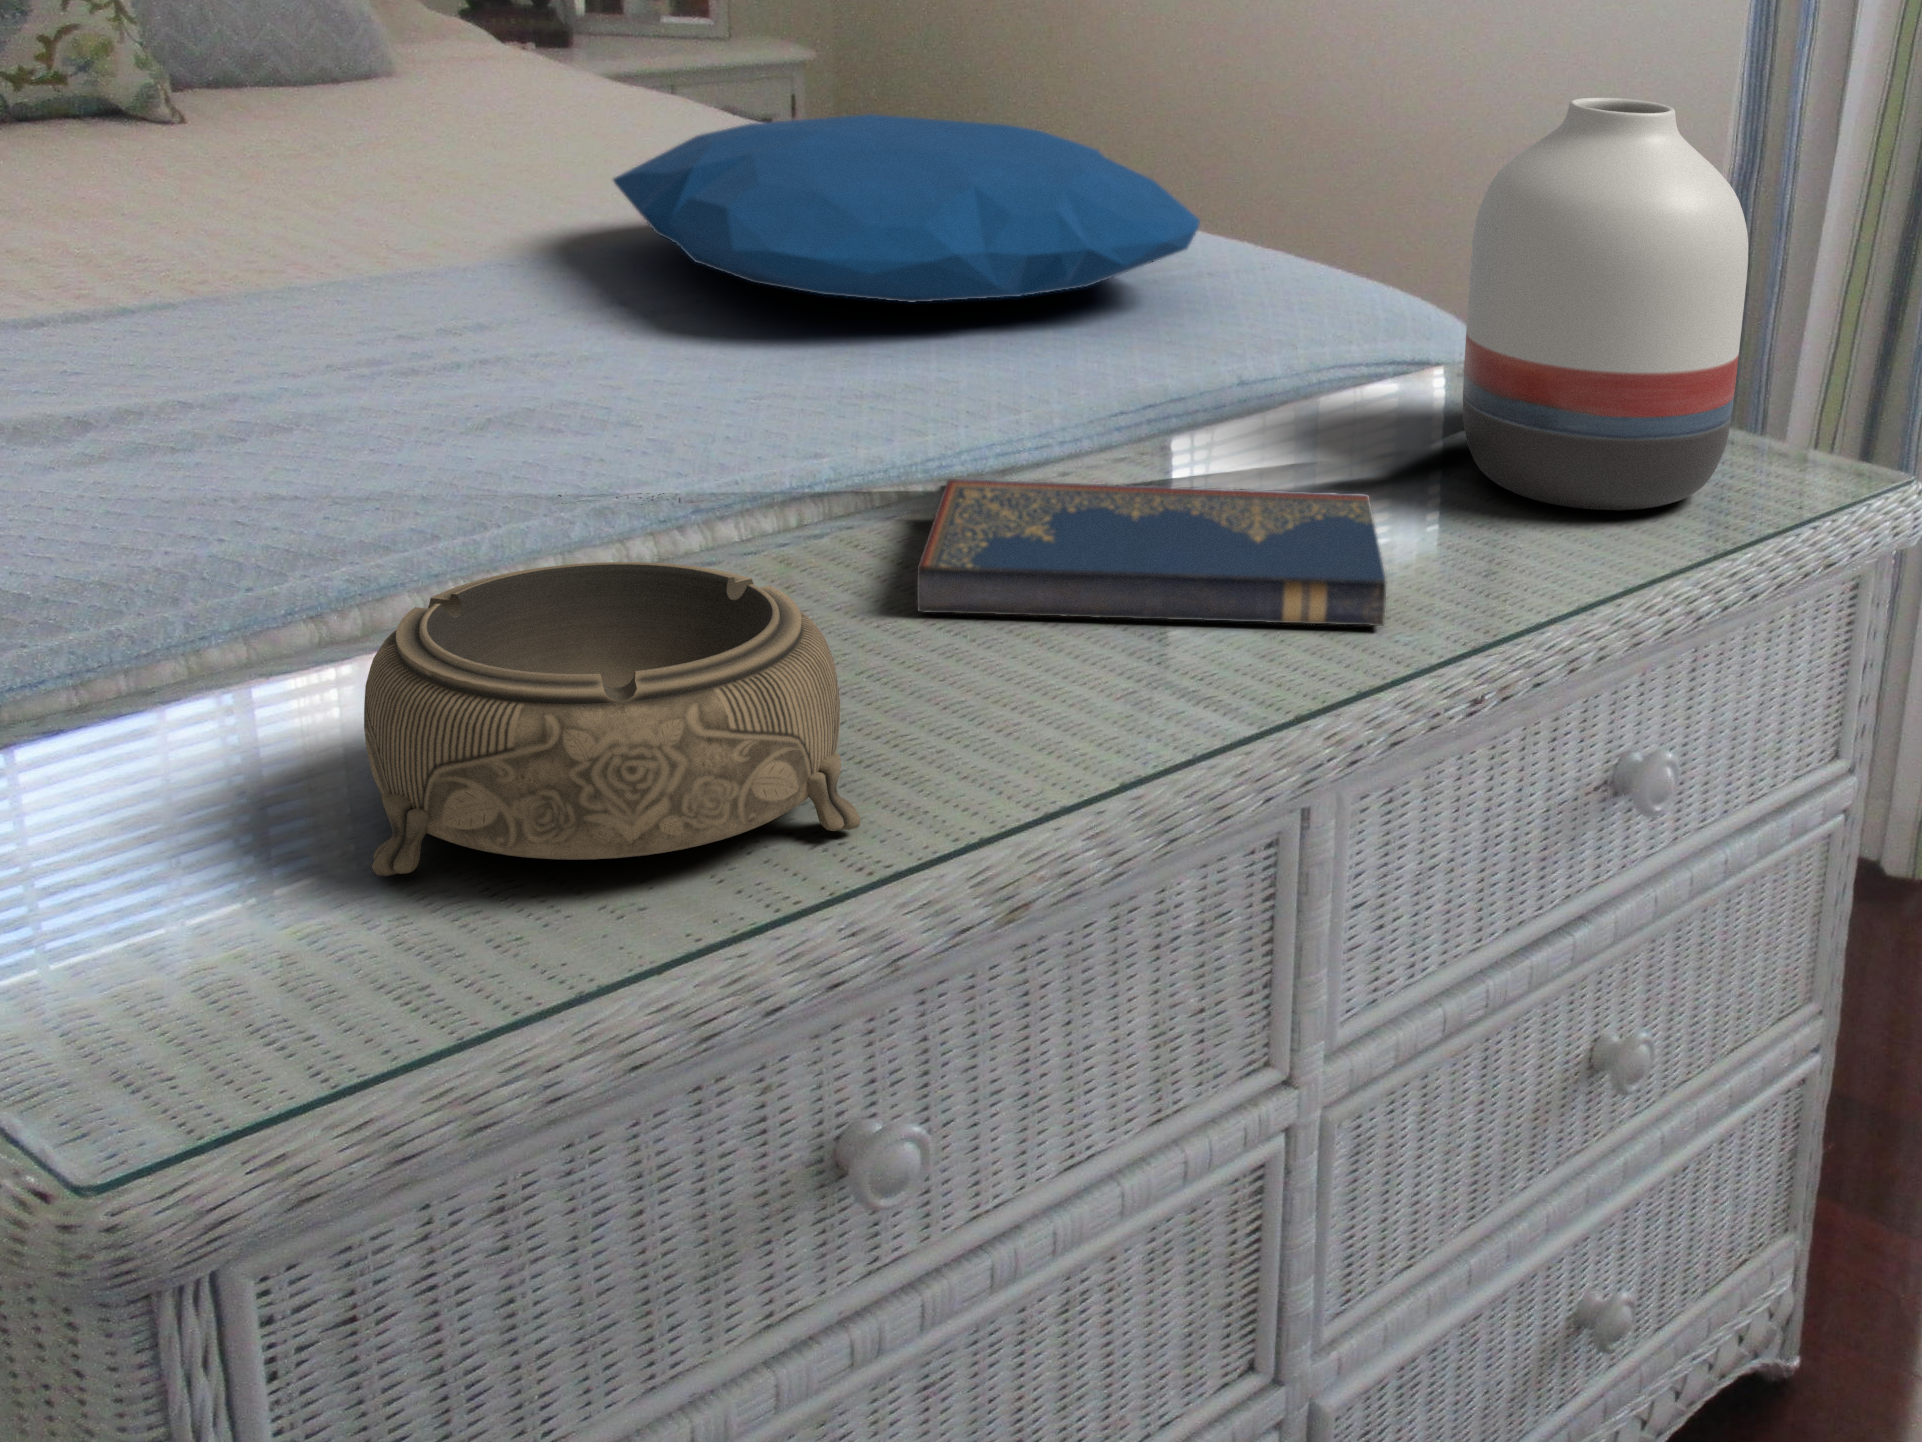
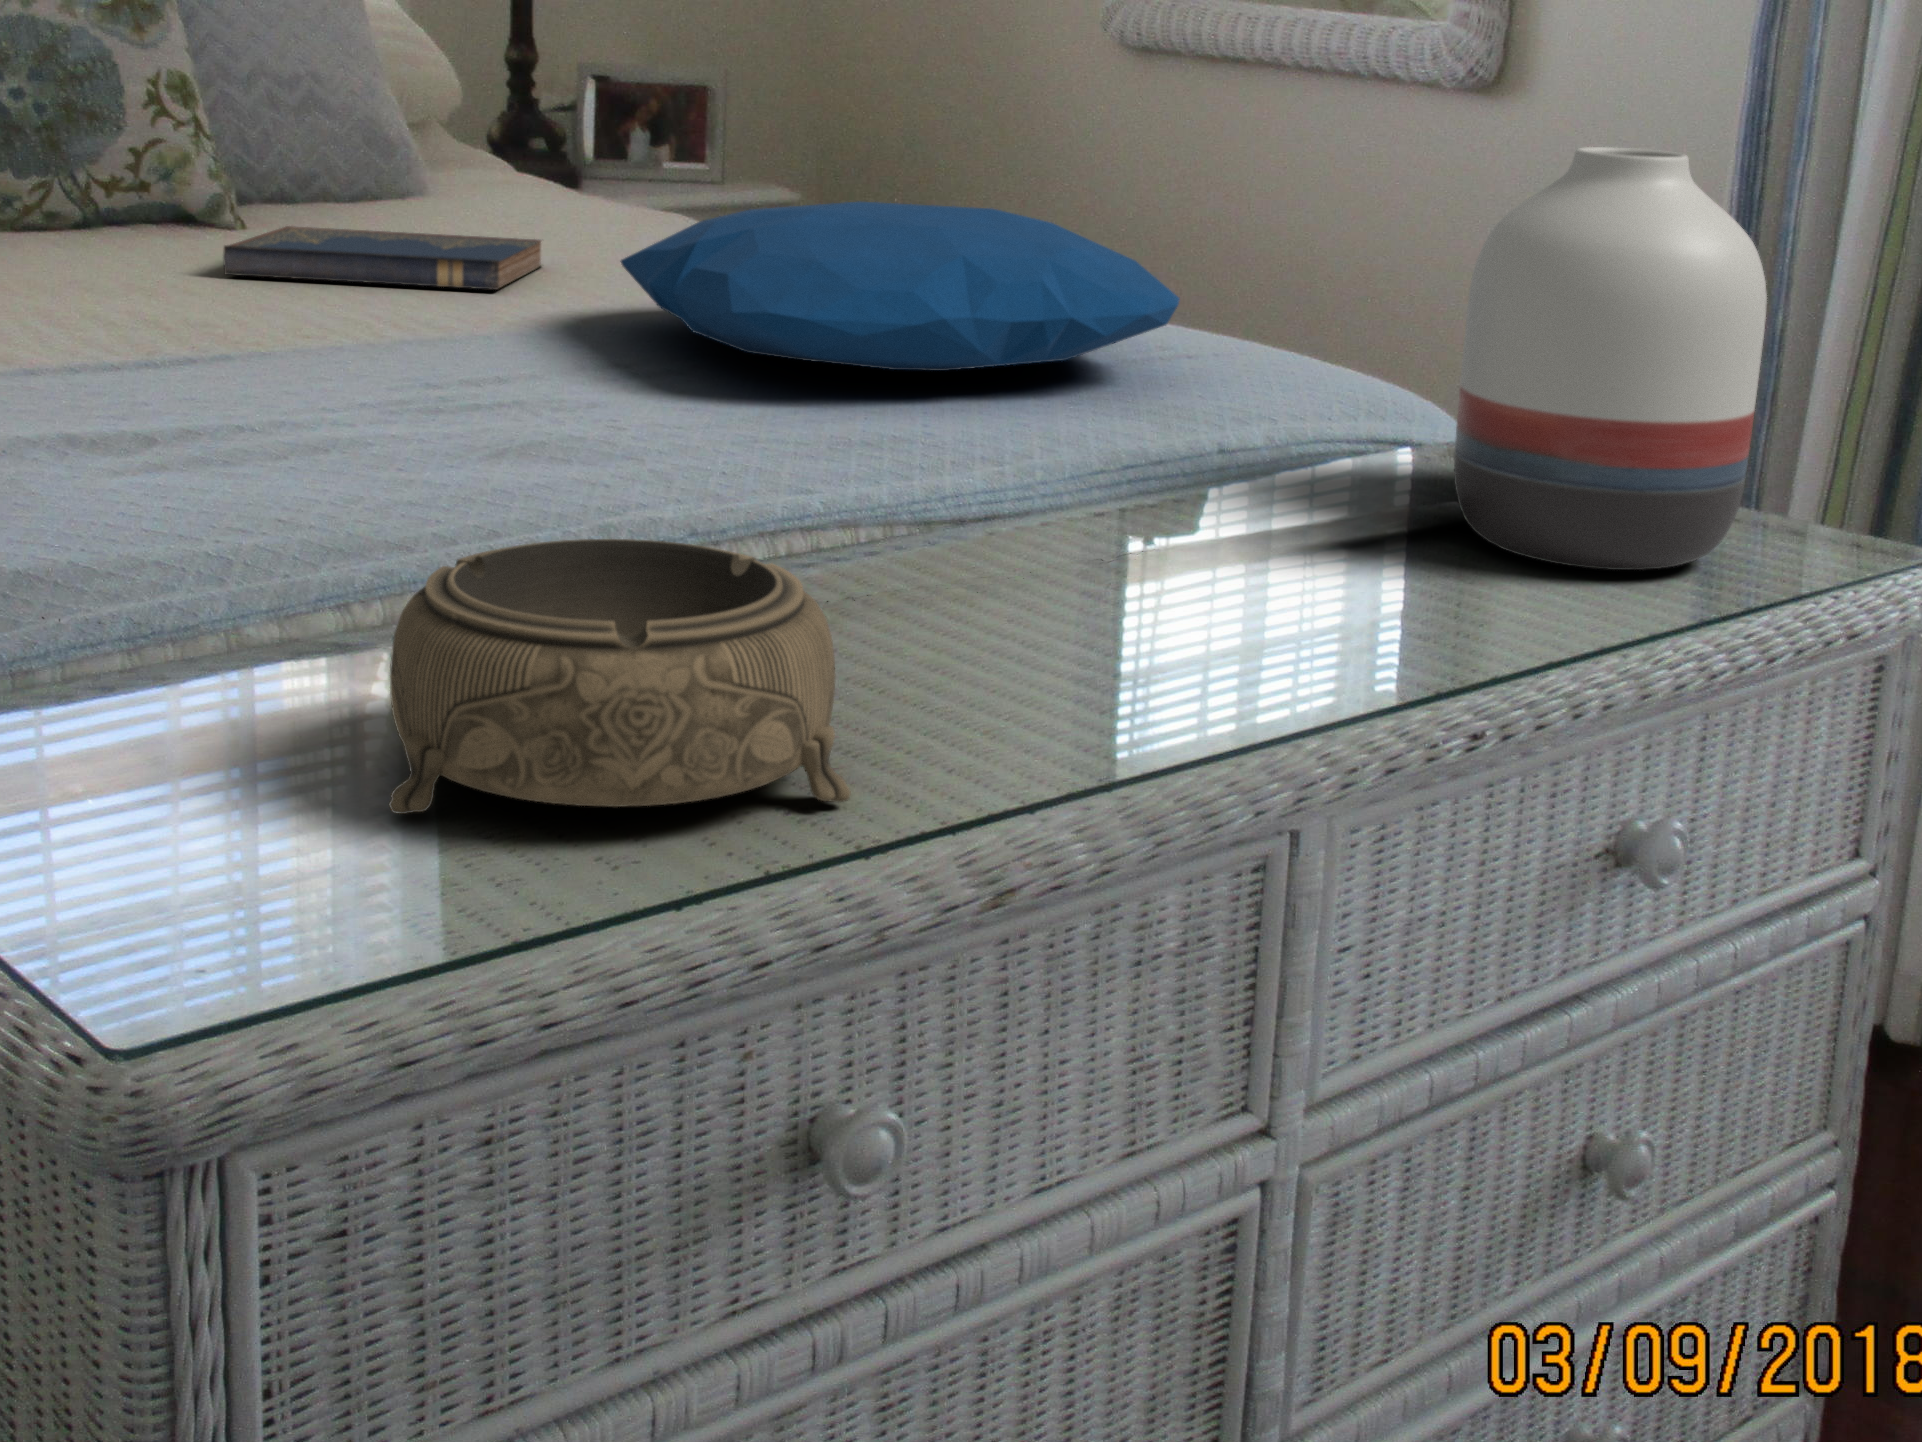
hardcover book: present [917,479,1386,626] -> present [223,226,541,290]

